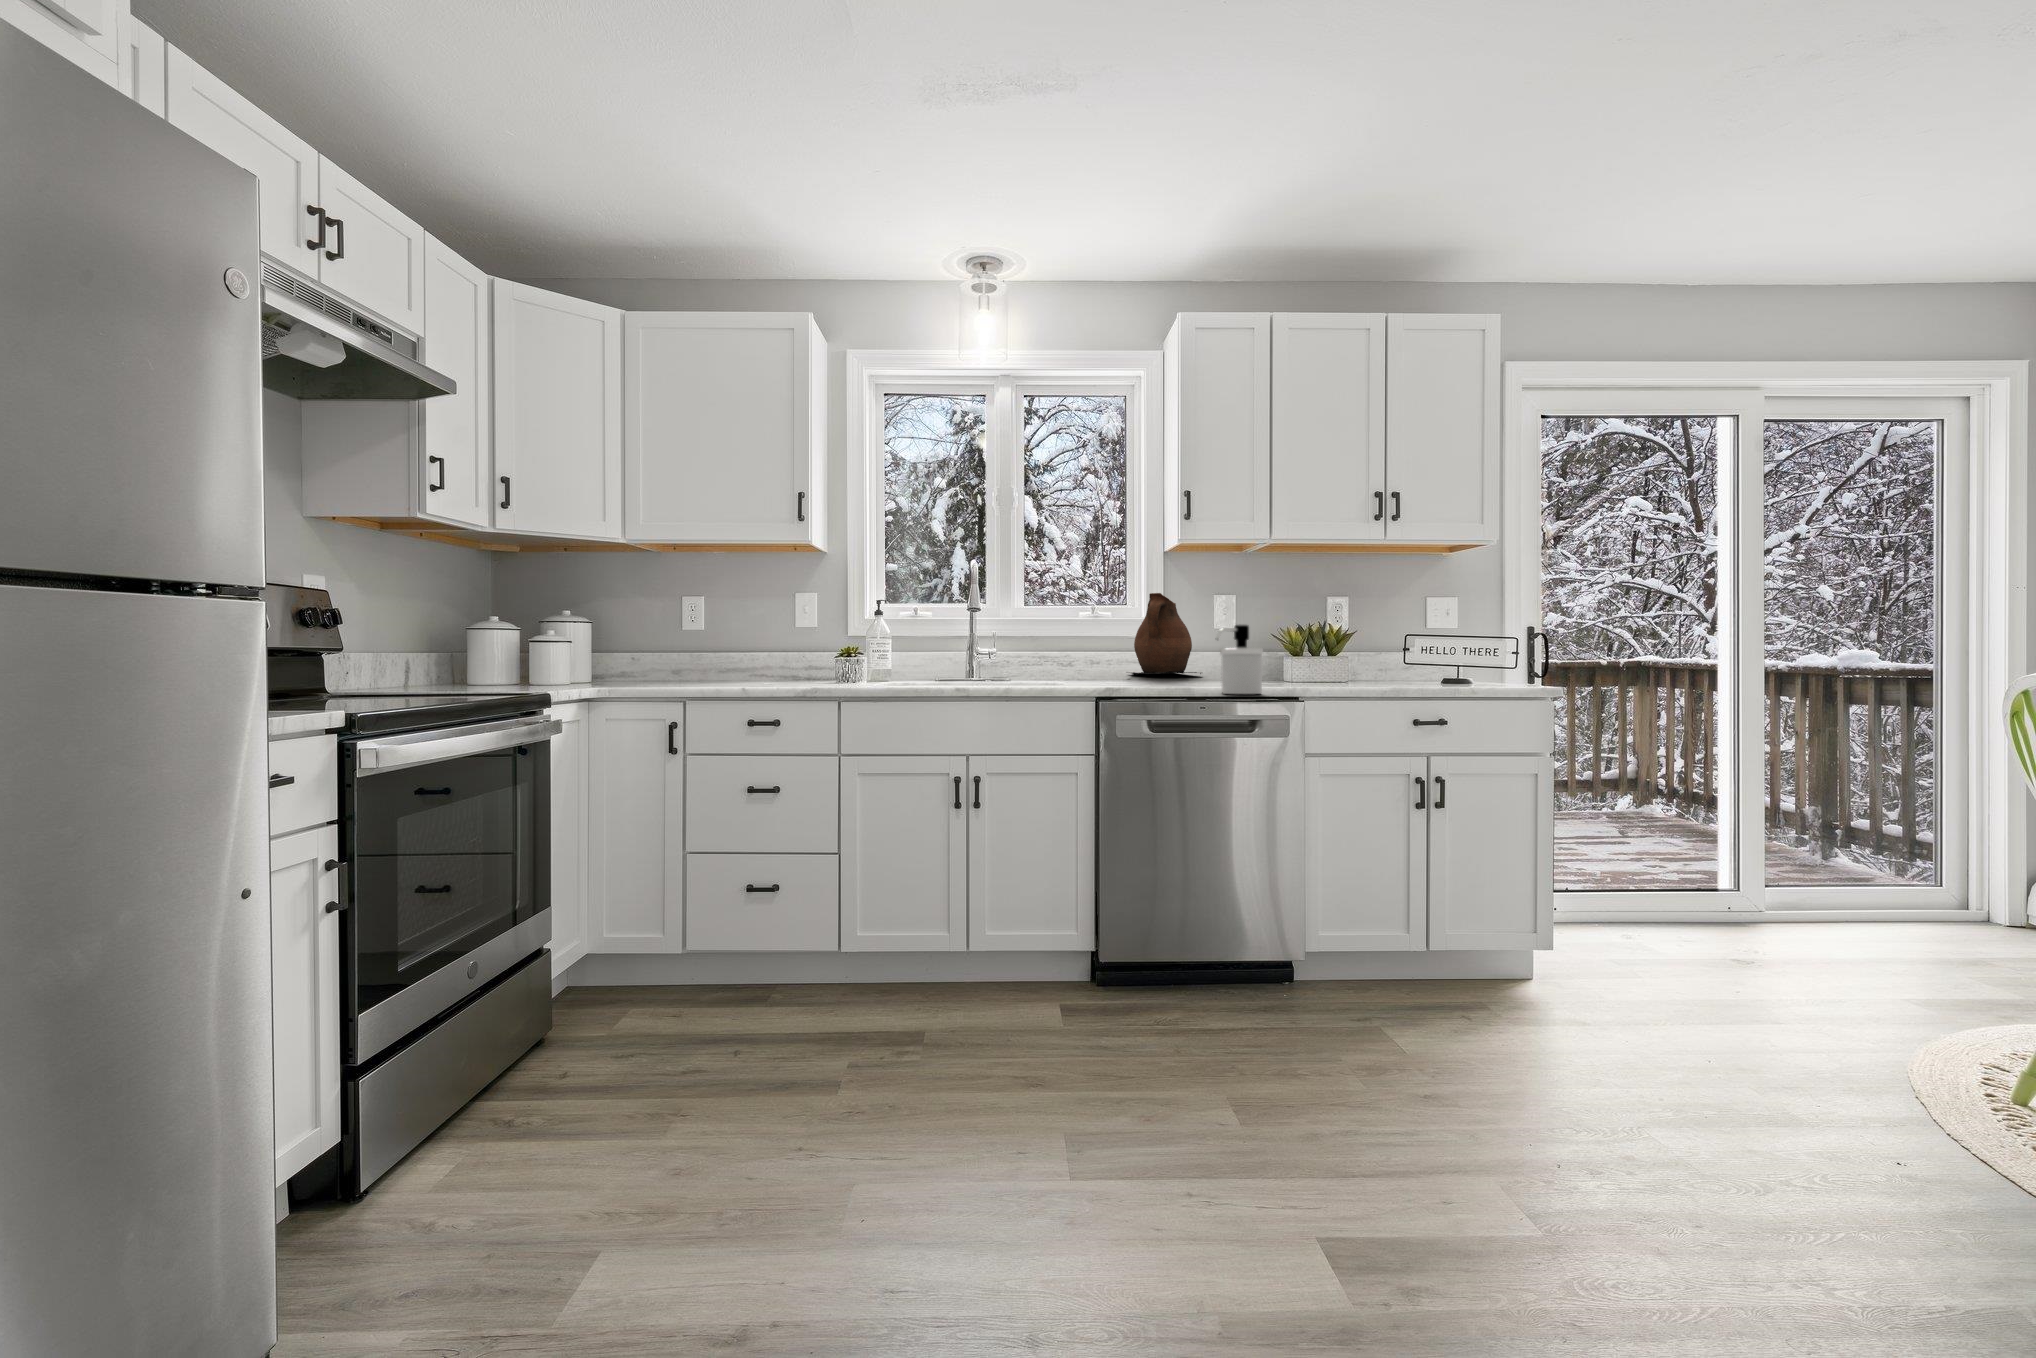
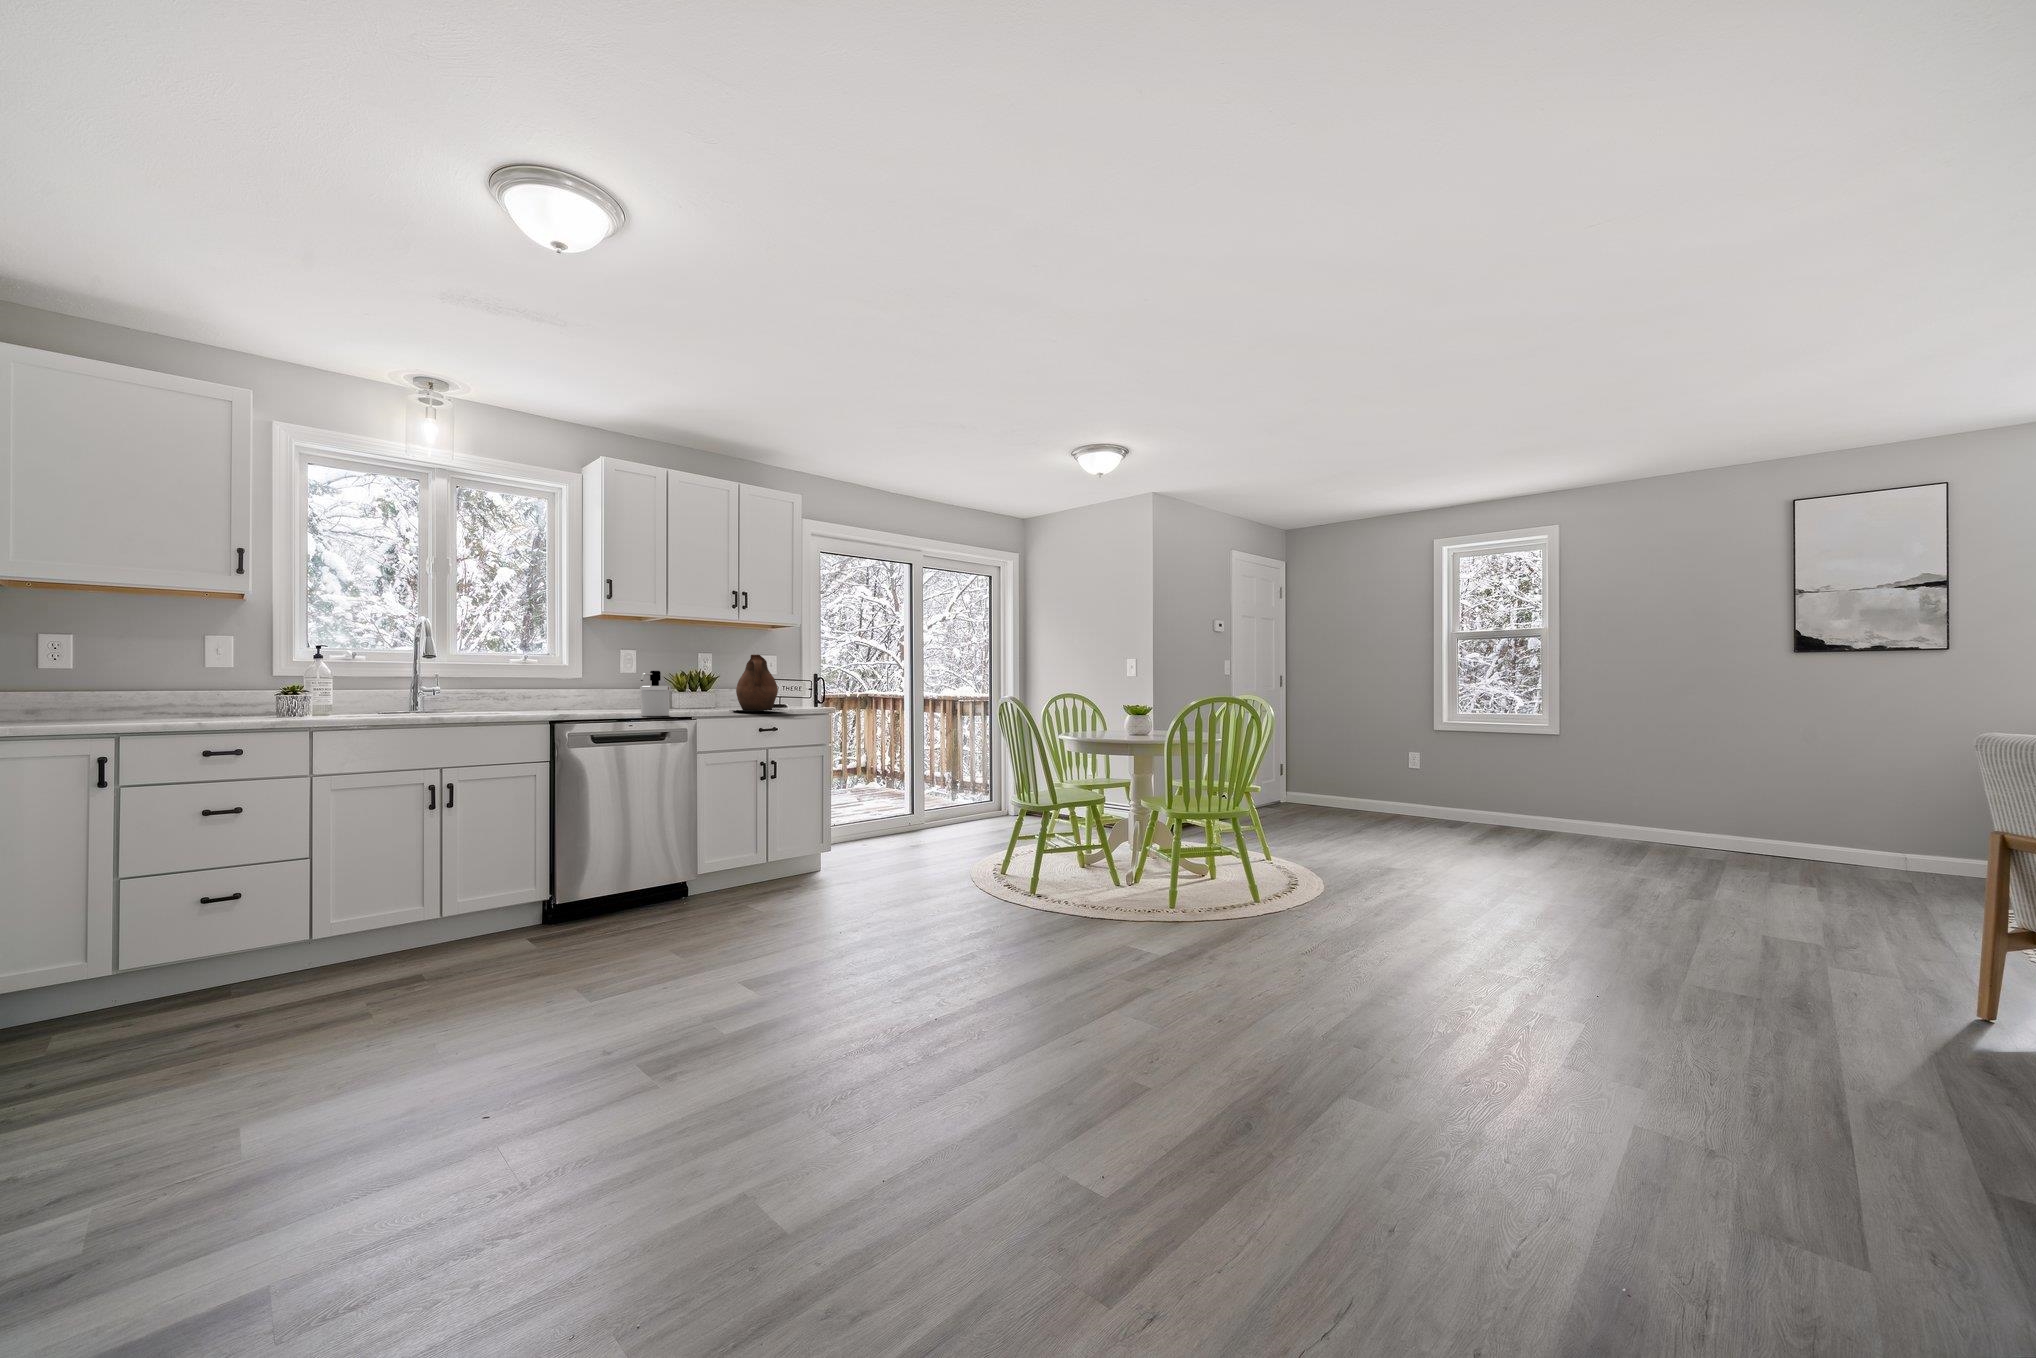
ceramic pitcher: present [1132,593,1201,674] -> present [732,655,780,712]

